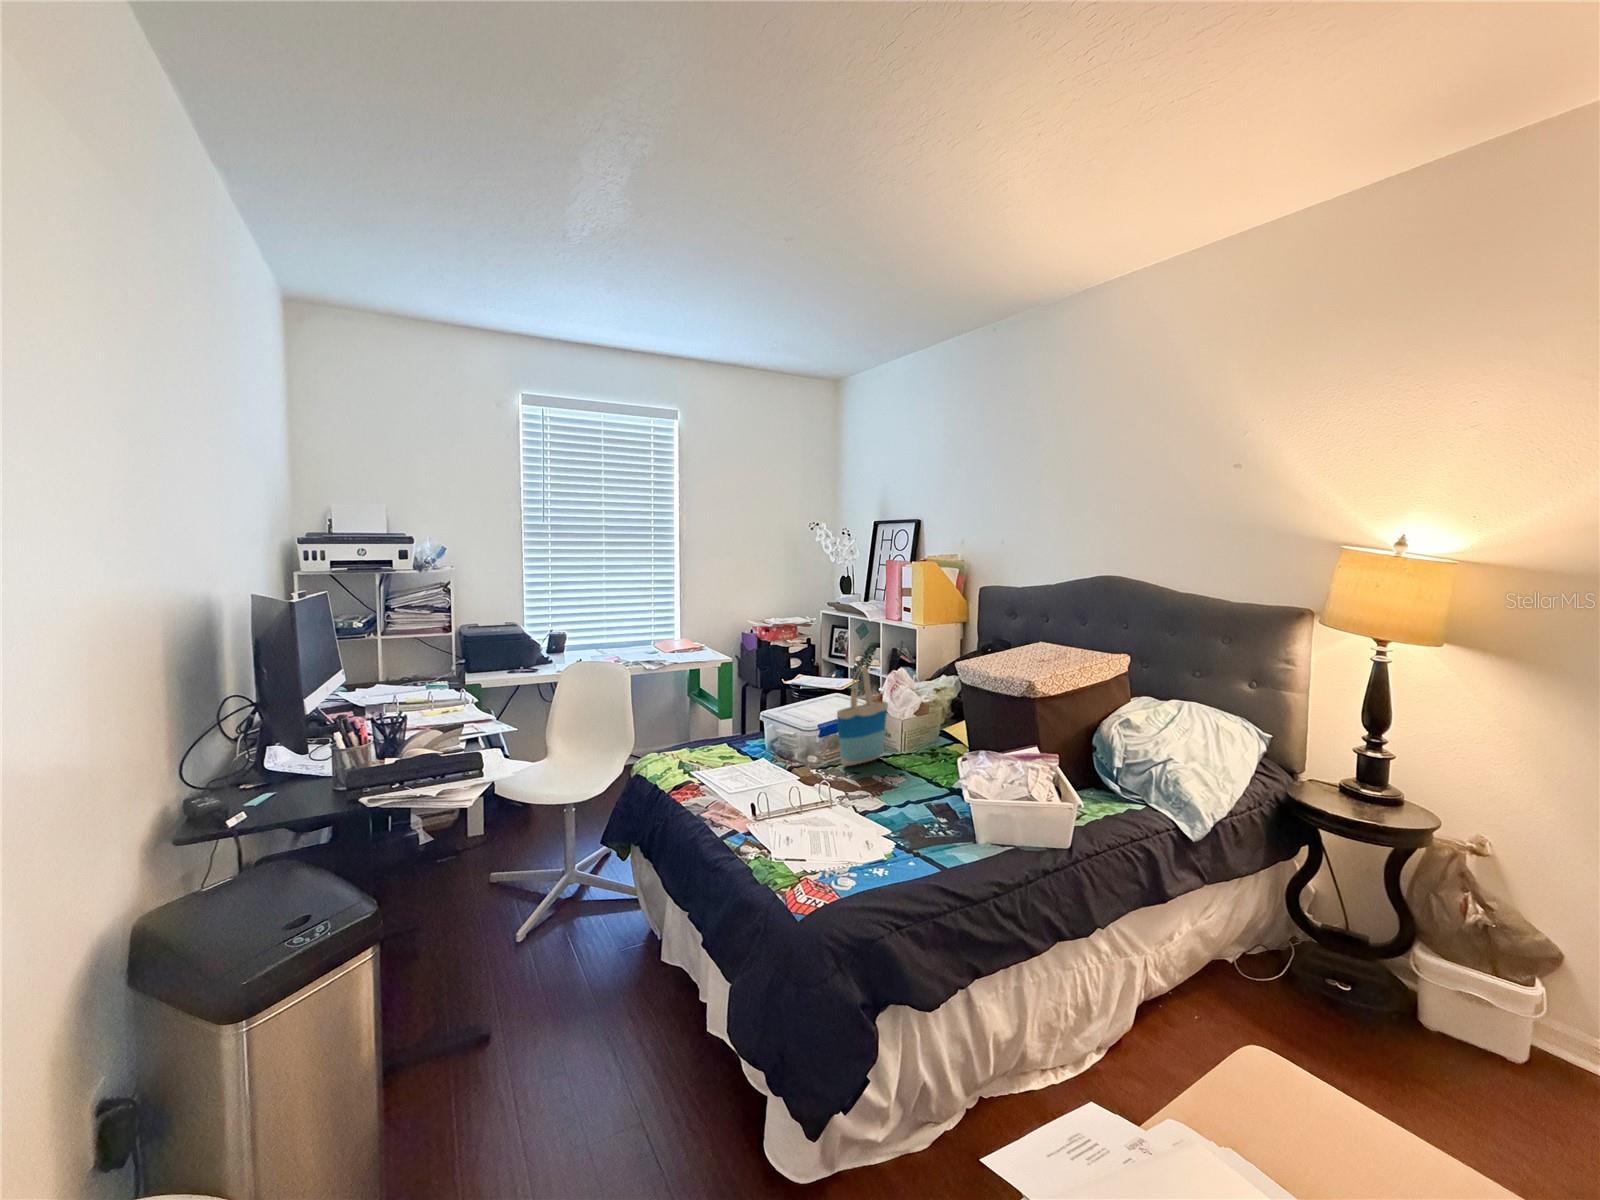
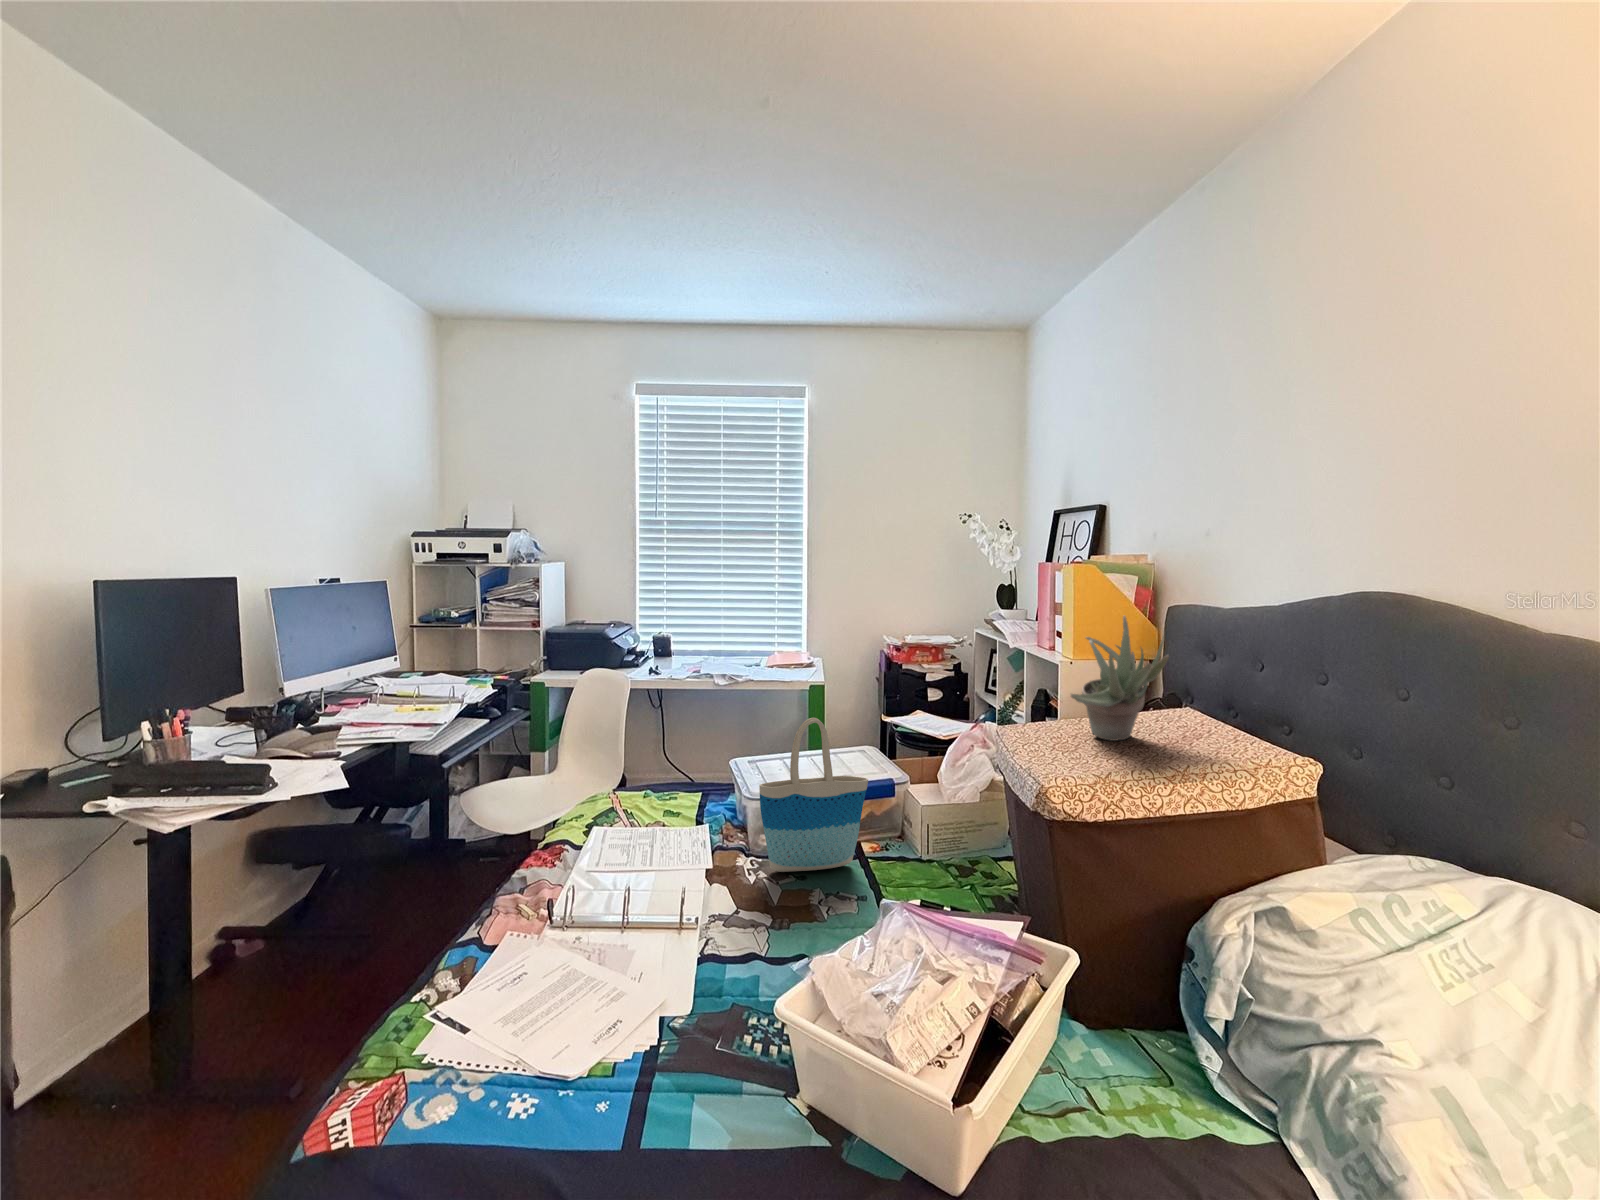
succulent plant: none [1009,593,1057,660] -> present [1071,616,1169,741]

